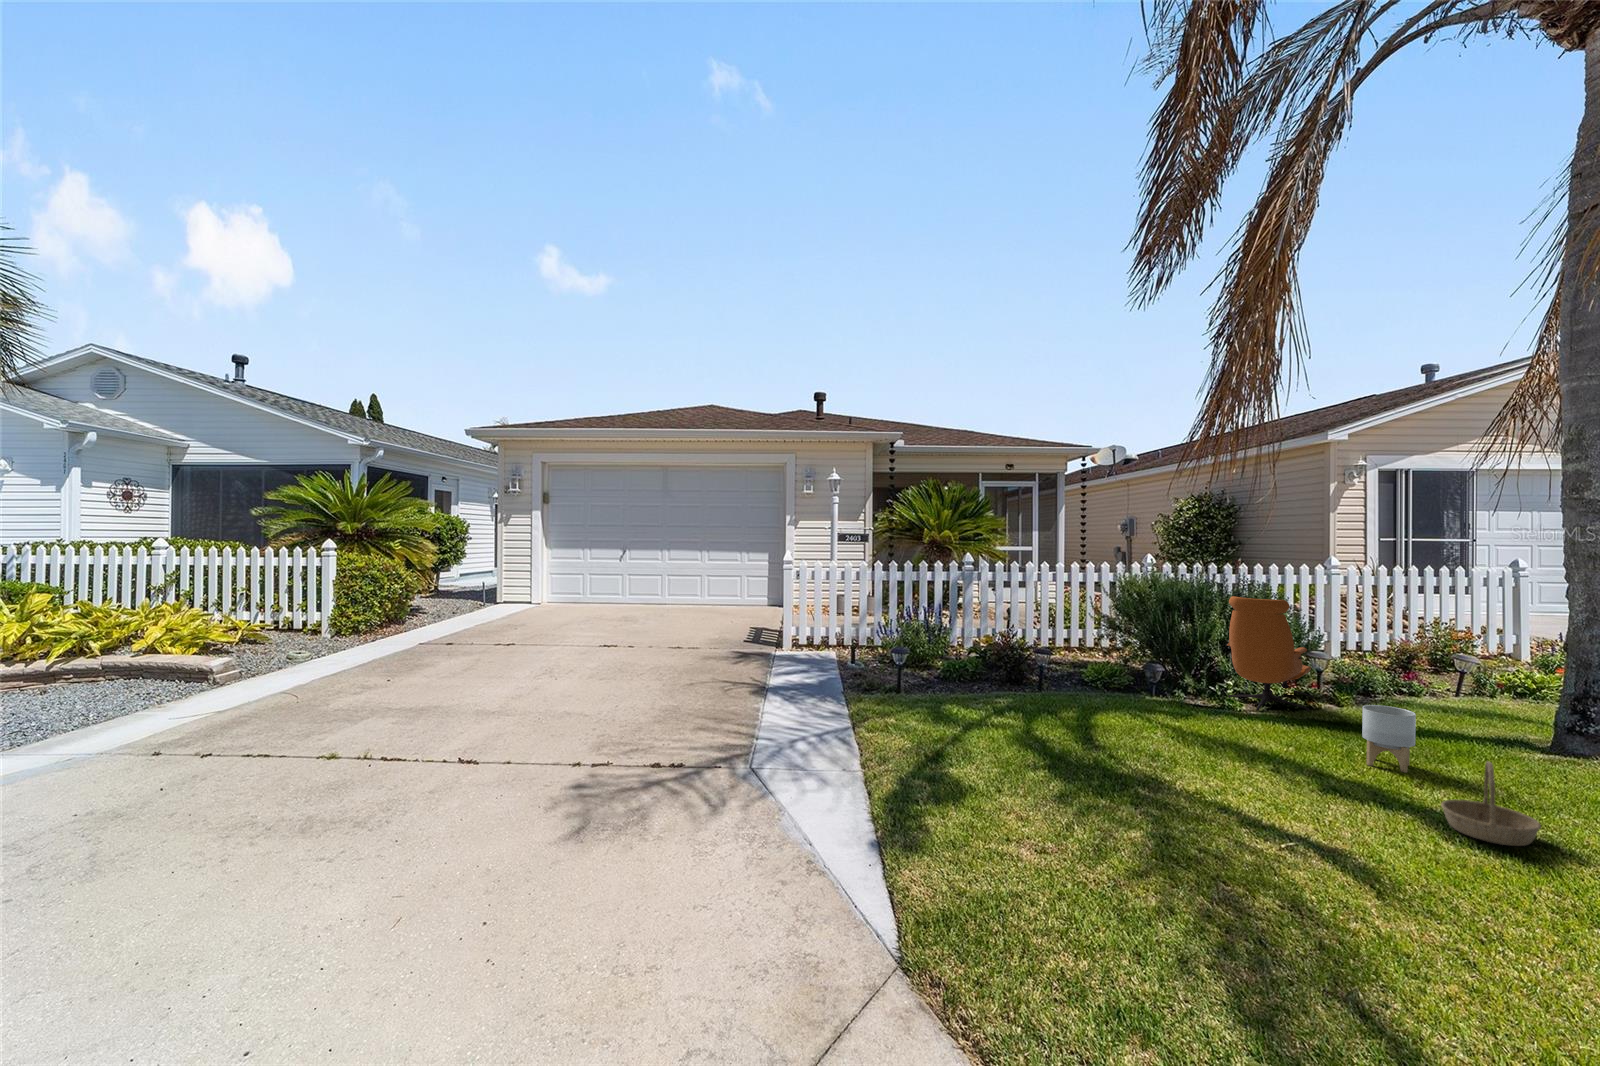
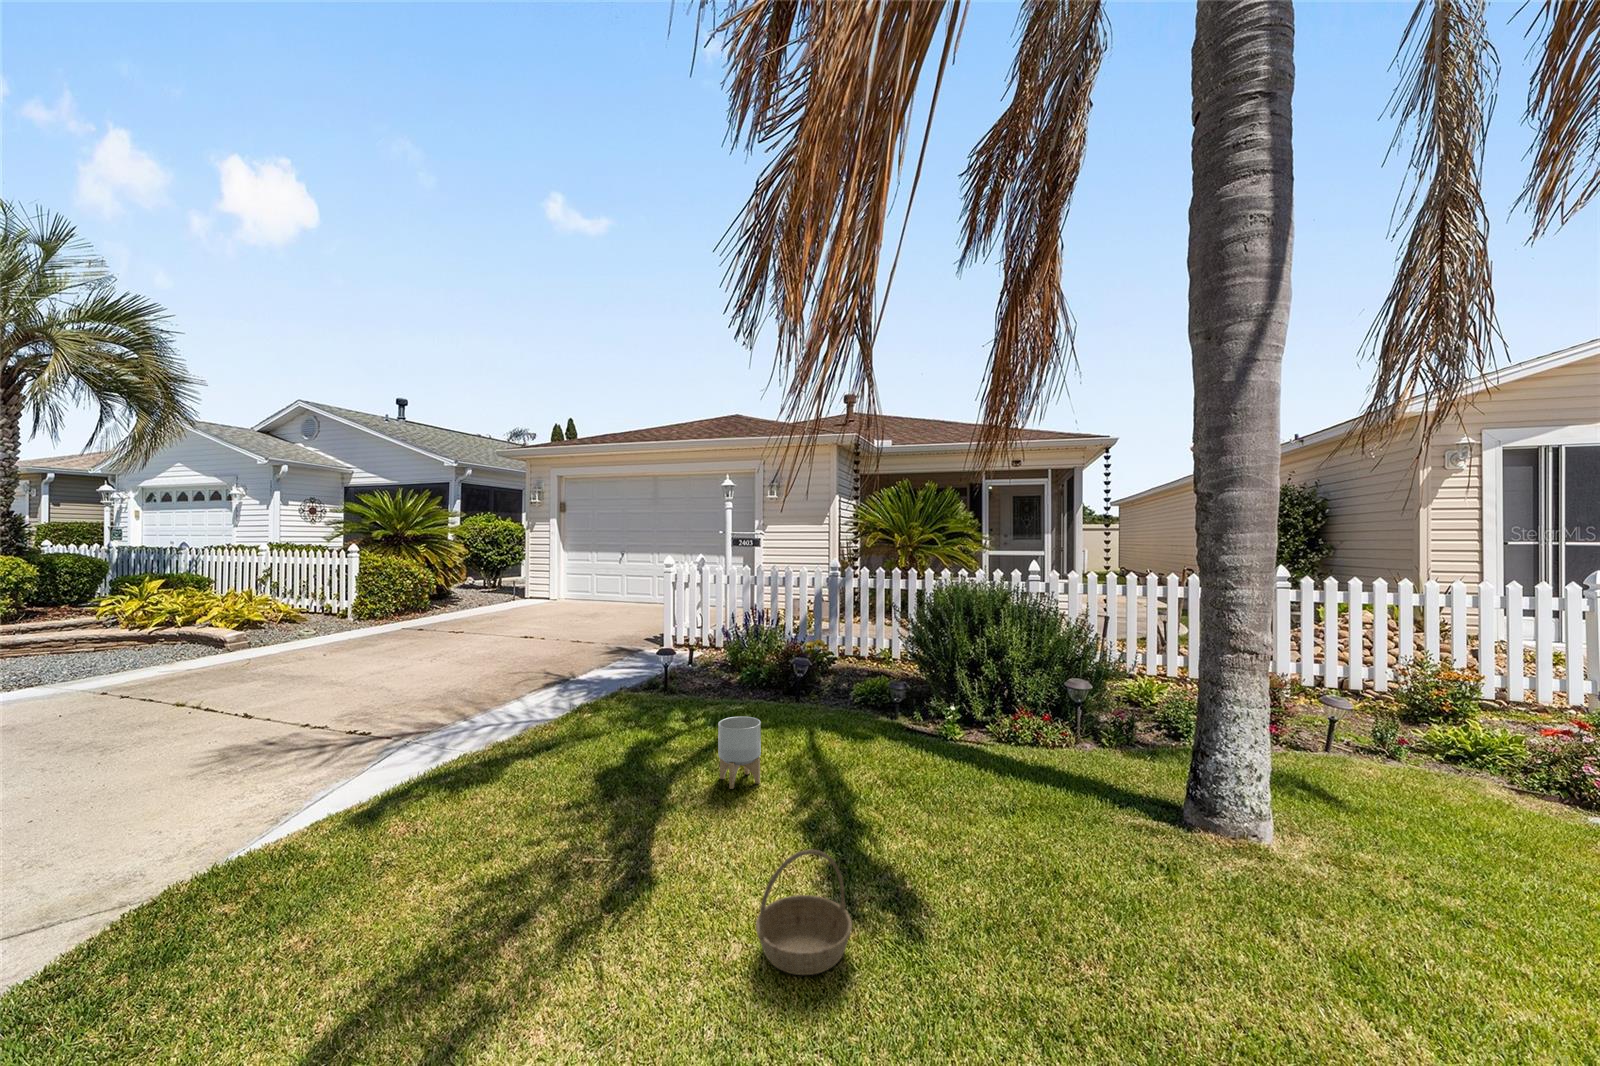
lounge chair: present [1227,596,1314,711] -> none [922,612,1074,762]
planter: present [1362,705,1416,772] -> present [718,717,761,789]

